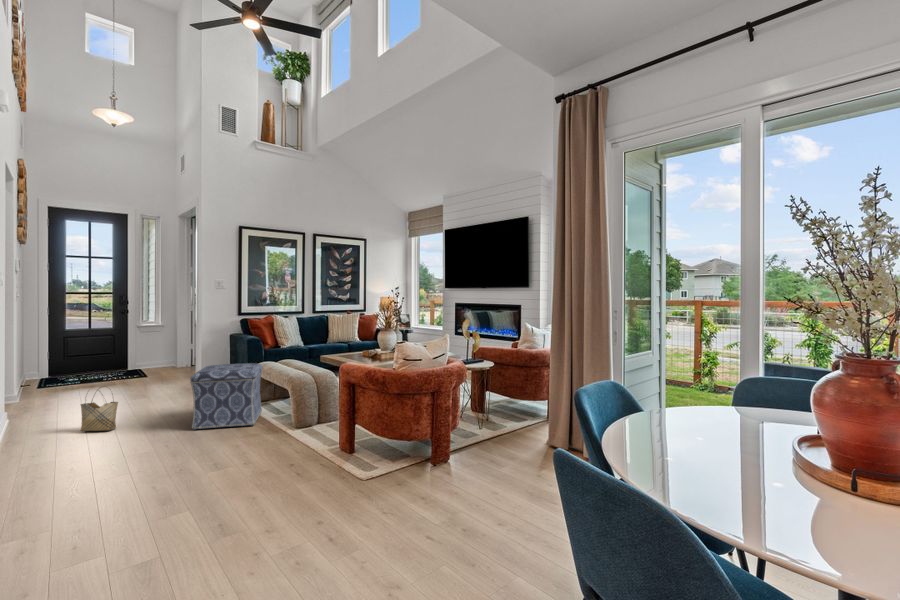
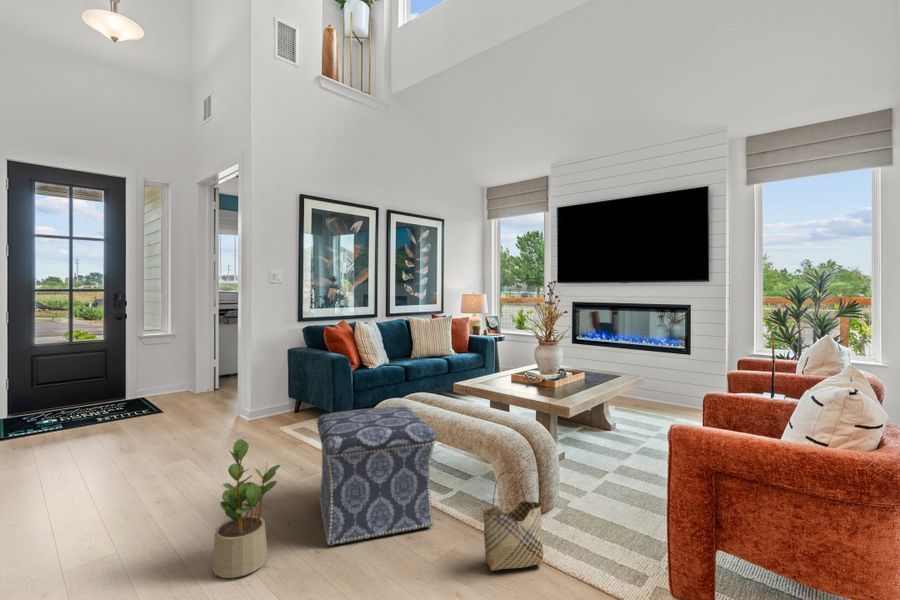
potted plant: none [129,371,168,437] -> present [212,439,280,578]
woven basket: present [80,389,118,431] -> present [483,471,543,571]

